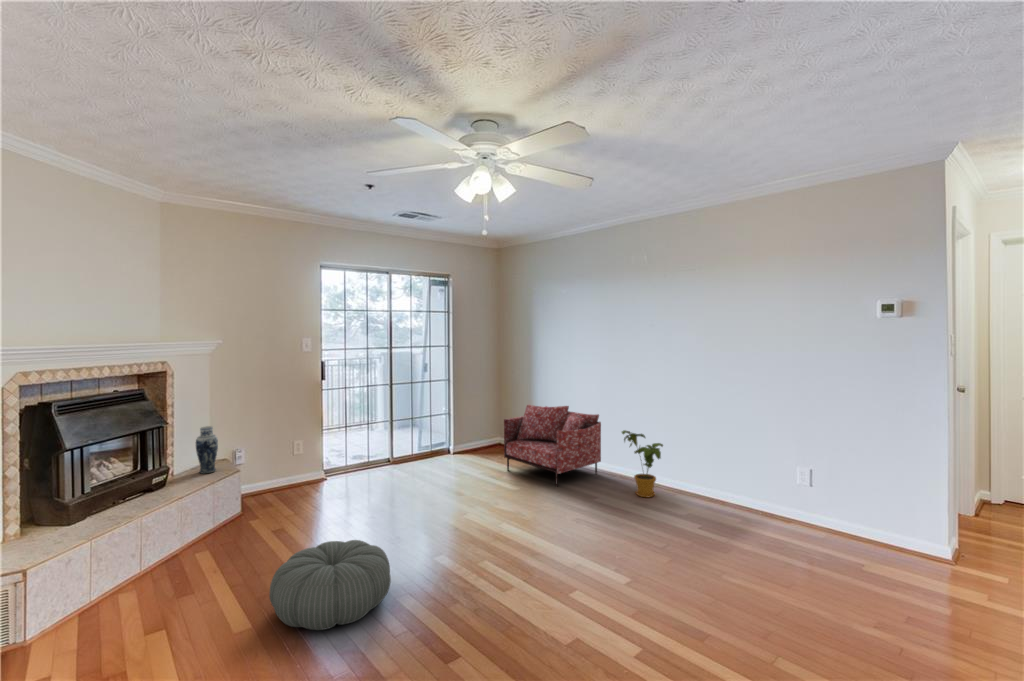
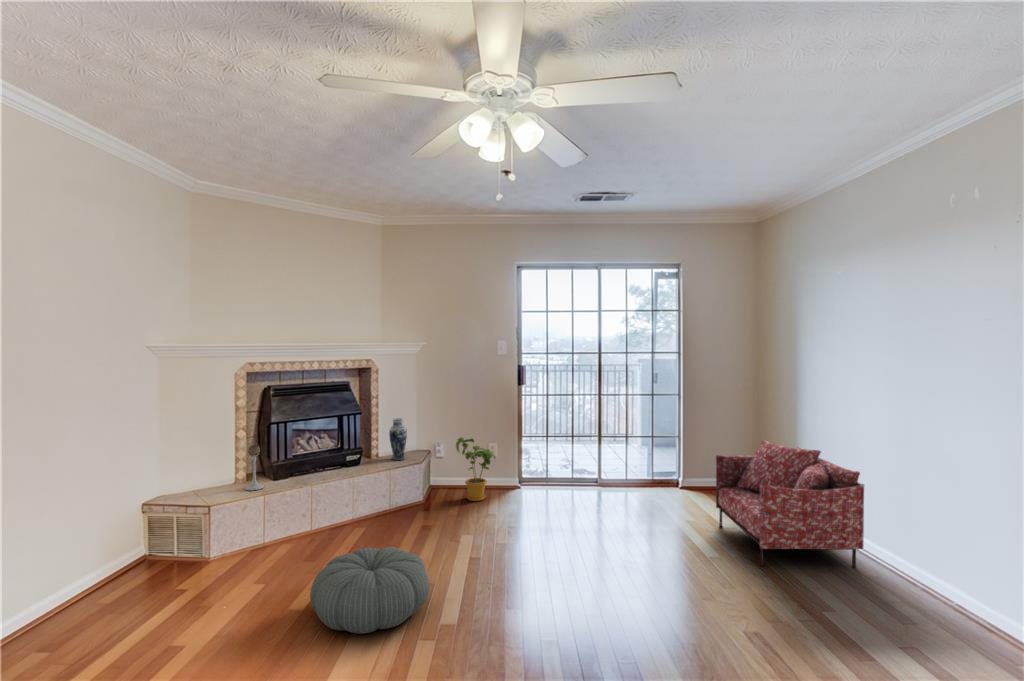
house plant: present [622,430,663,497] -> present [456,438,495,501]
candle holder: none [37,481,68,543] -> present [245,445,264,490]

